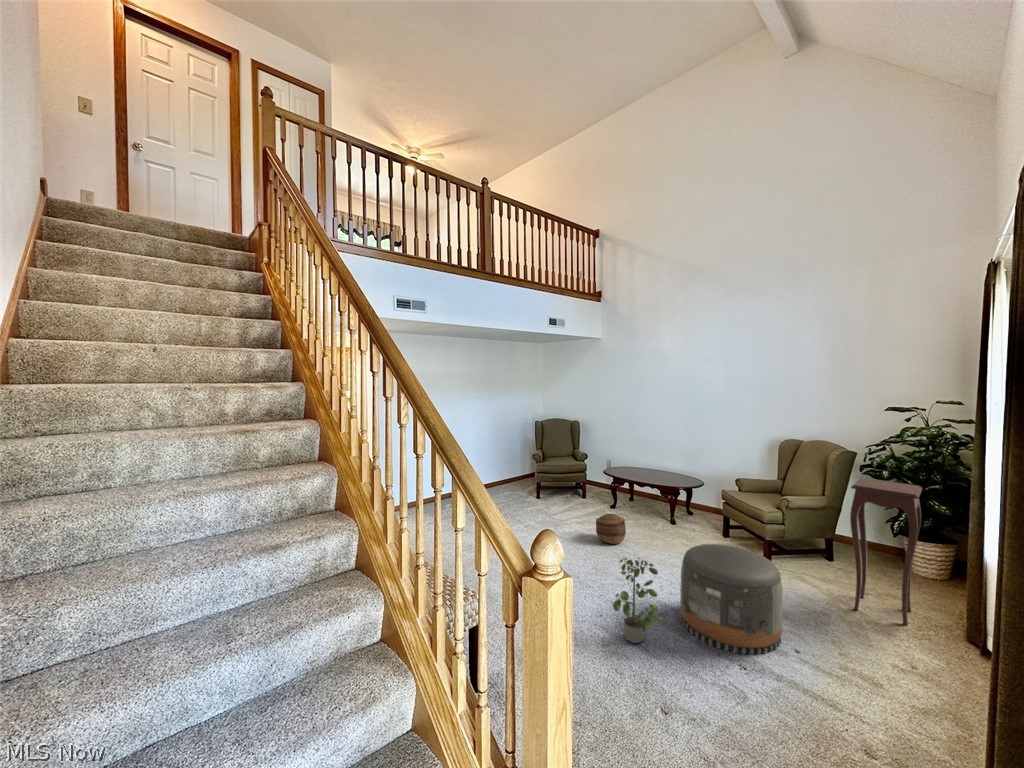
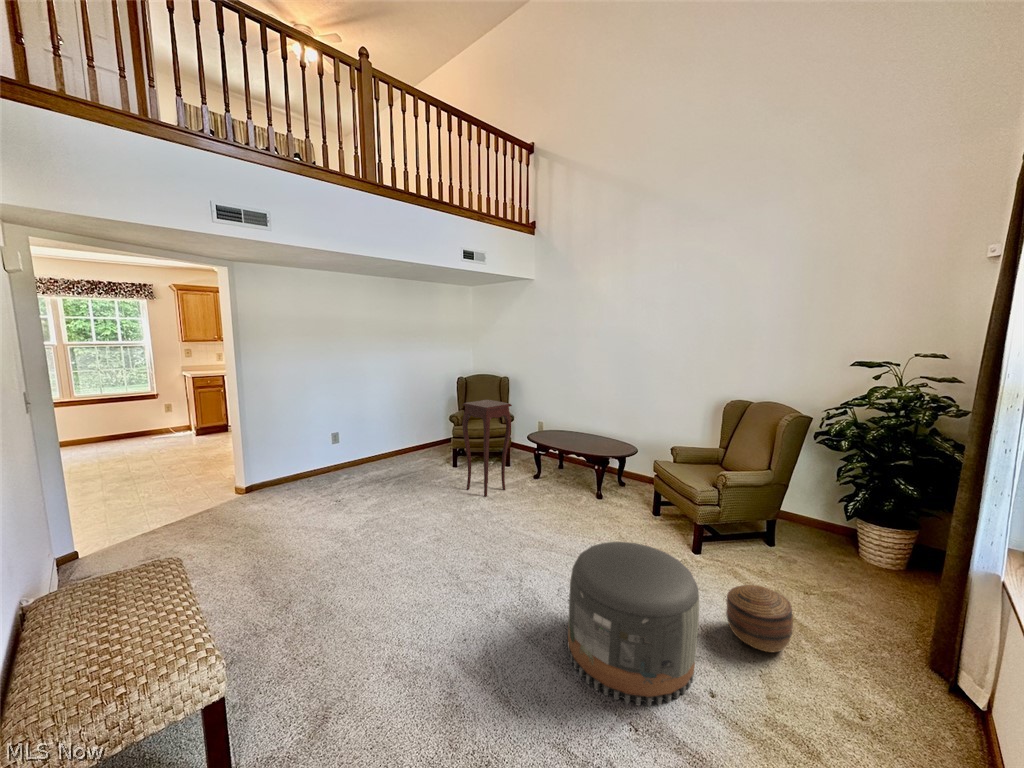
side table: present [850,478,922,626] -> present [462,400,512,497]
basket: present [596,514,626,544] -> present [726,585,793,652]
potted plant: present [613,558,664,643] -> none [462,569,530,690]

